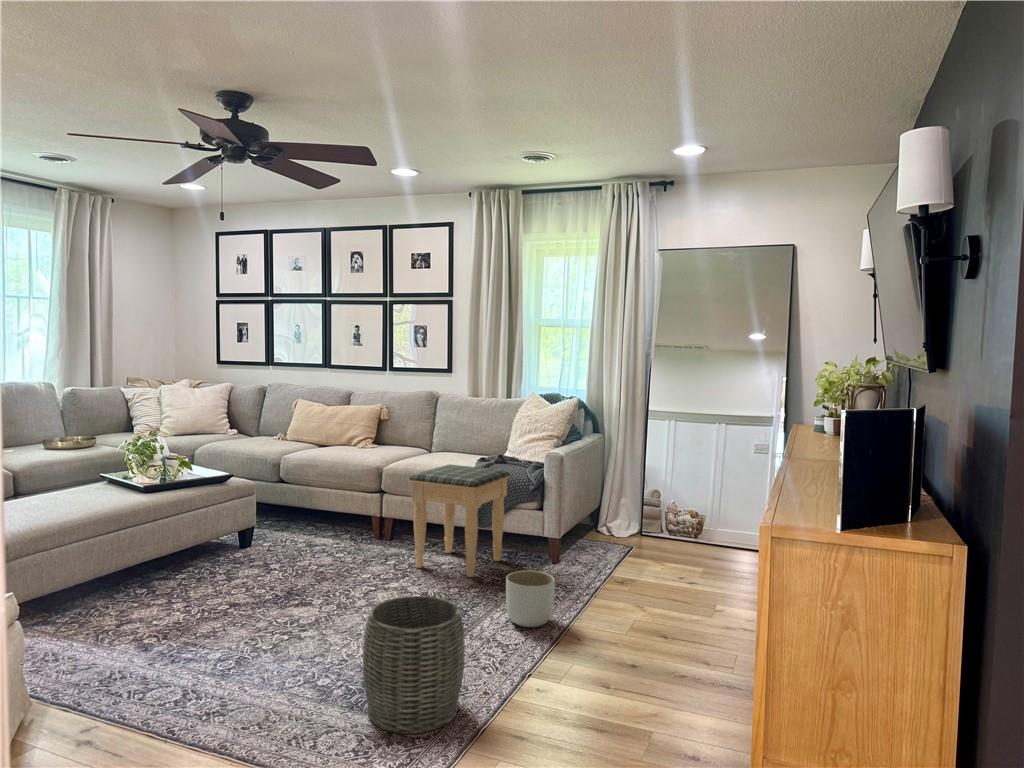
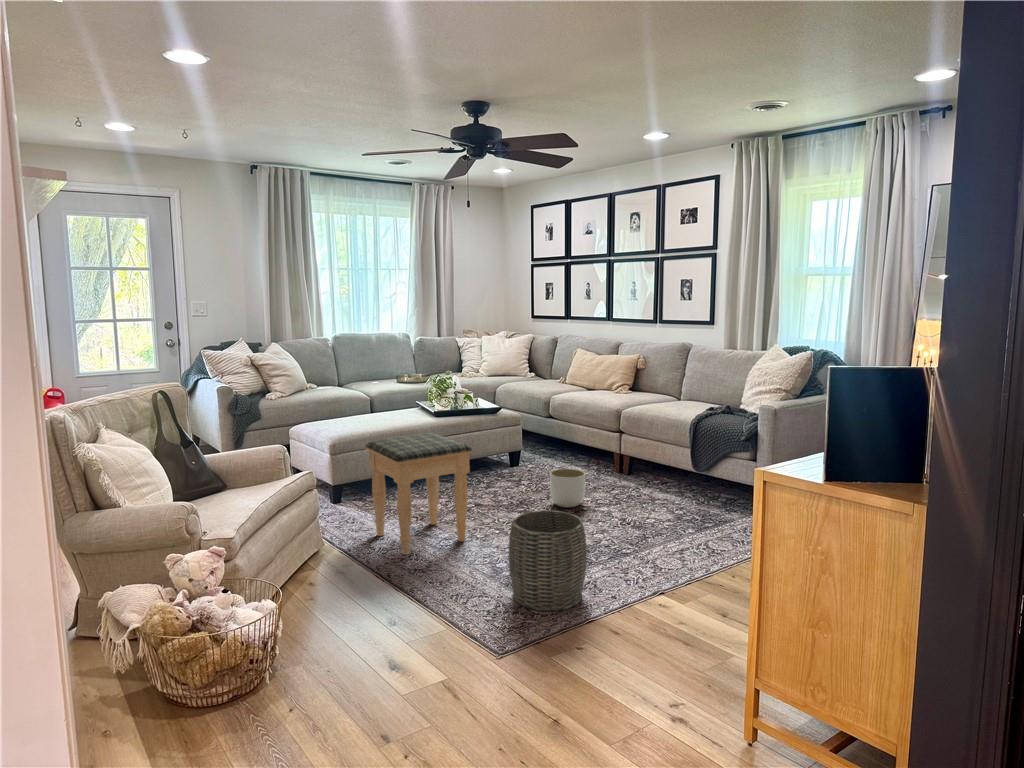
footstool: present [409,465,510,577] -> present [366,433,472,555]
planter: present [506,571,555,627] -> present [550,469,586,508]

